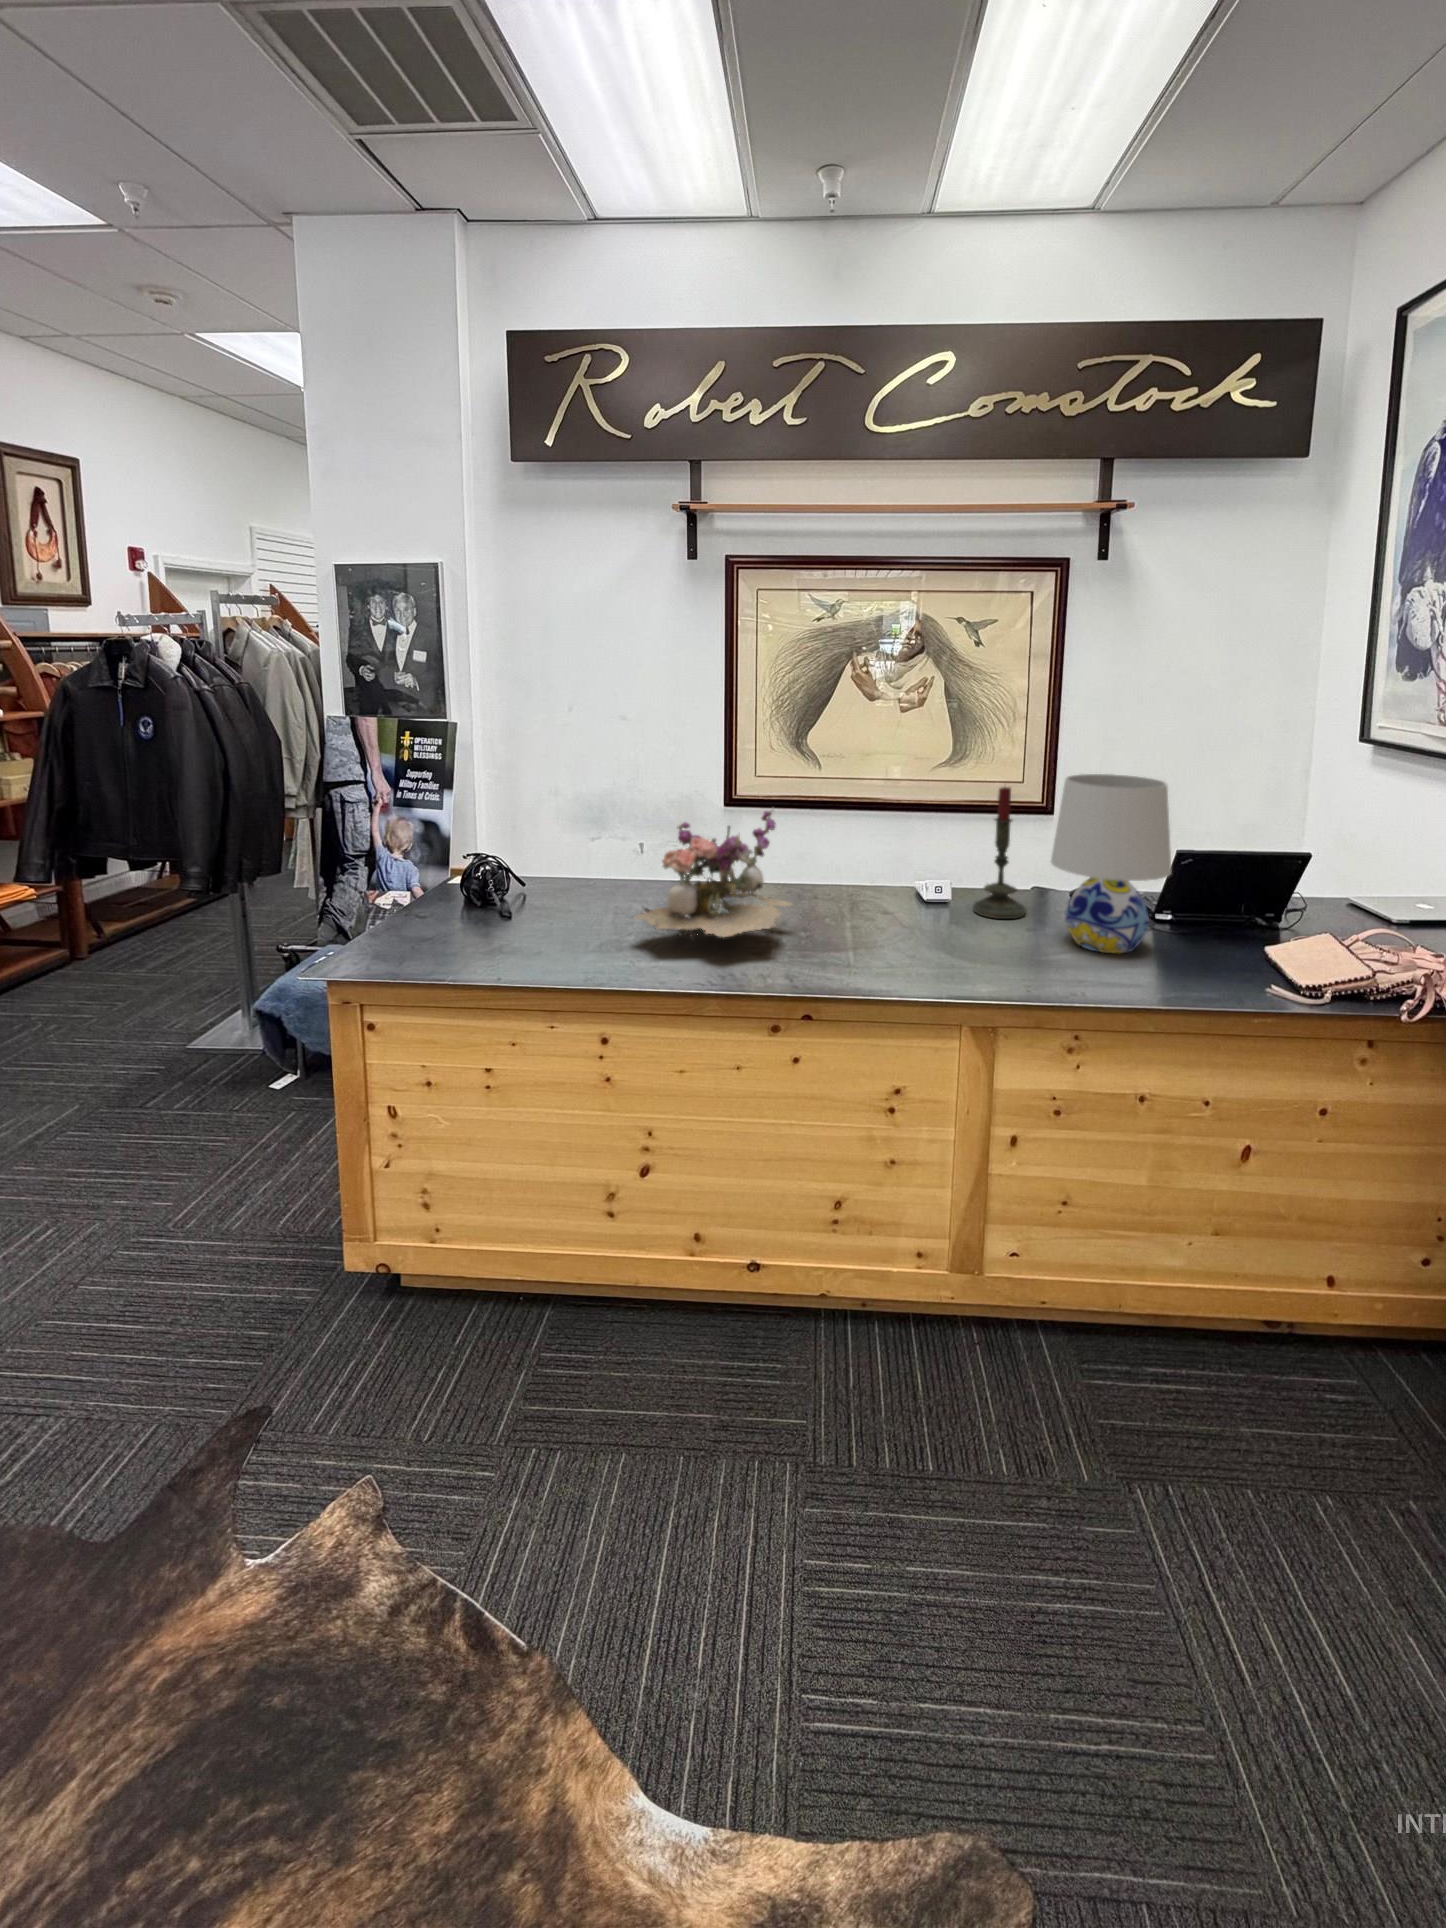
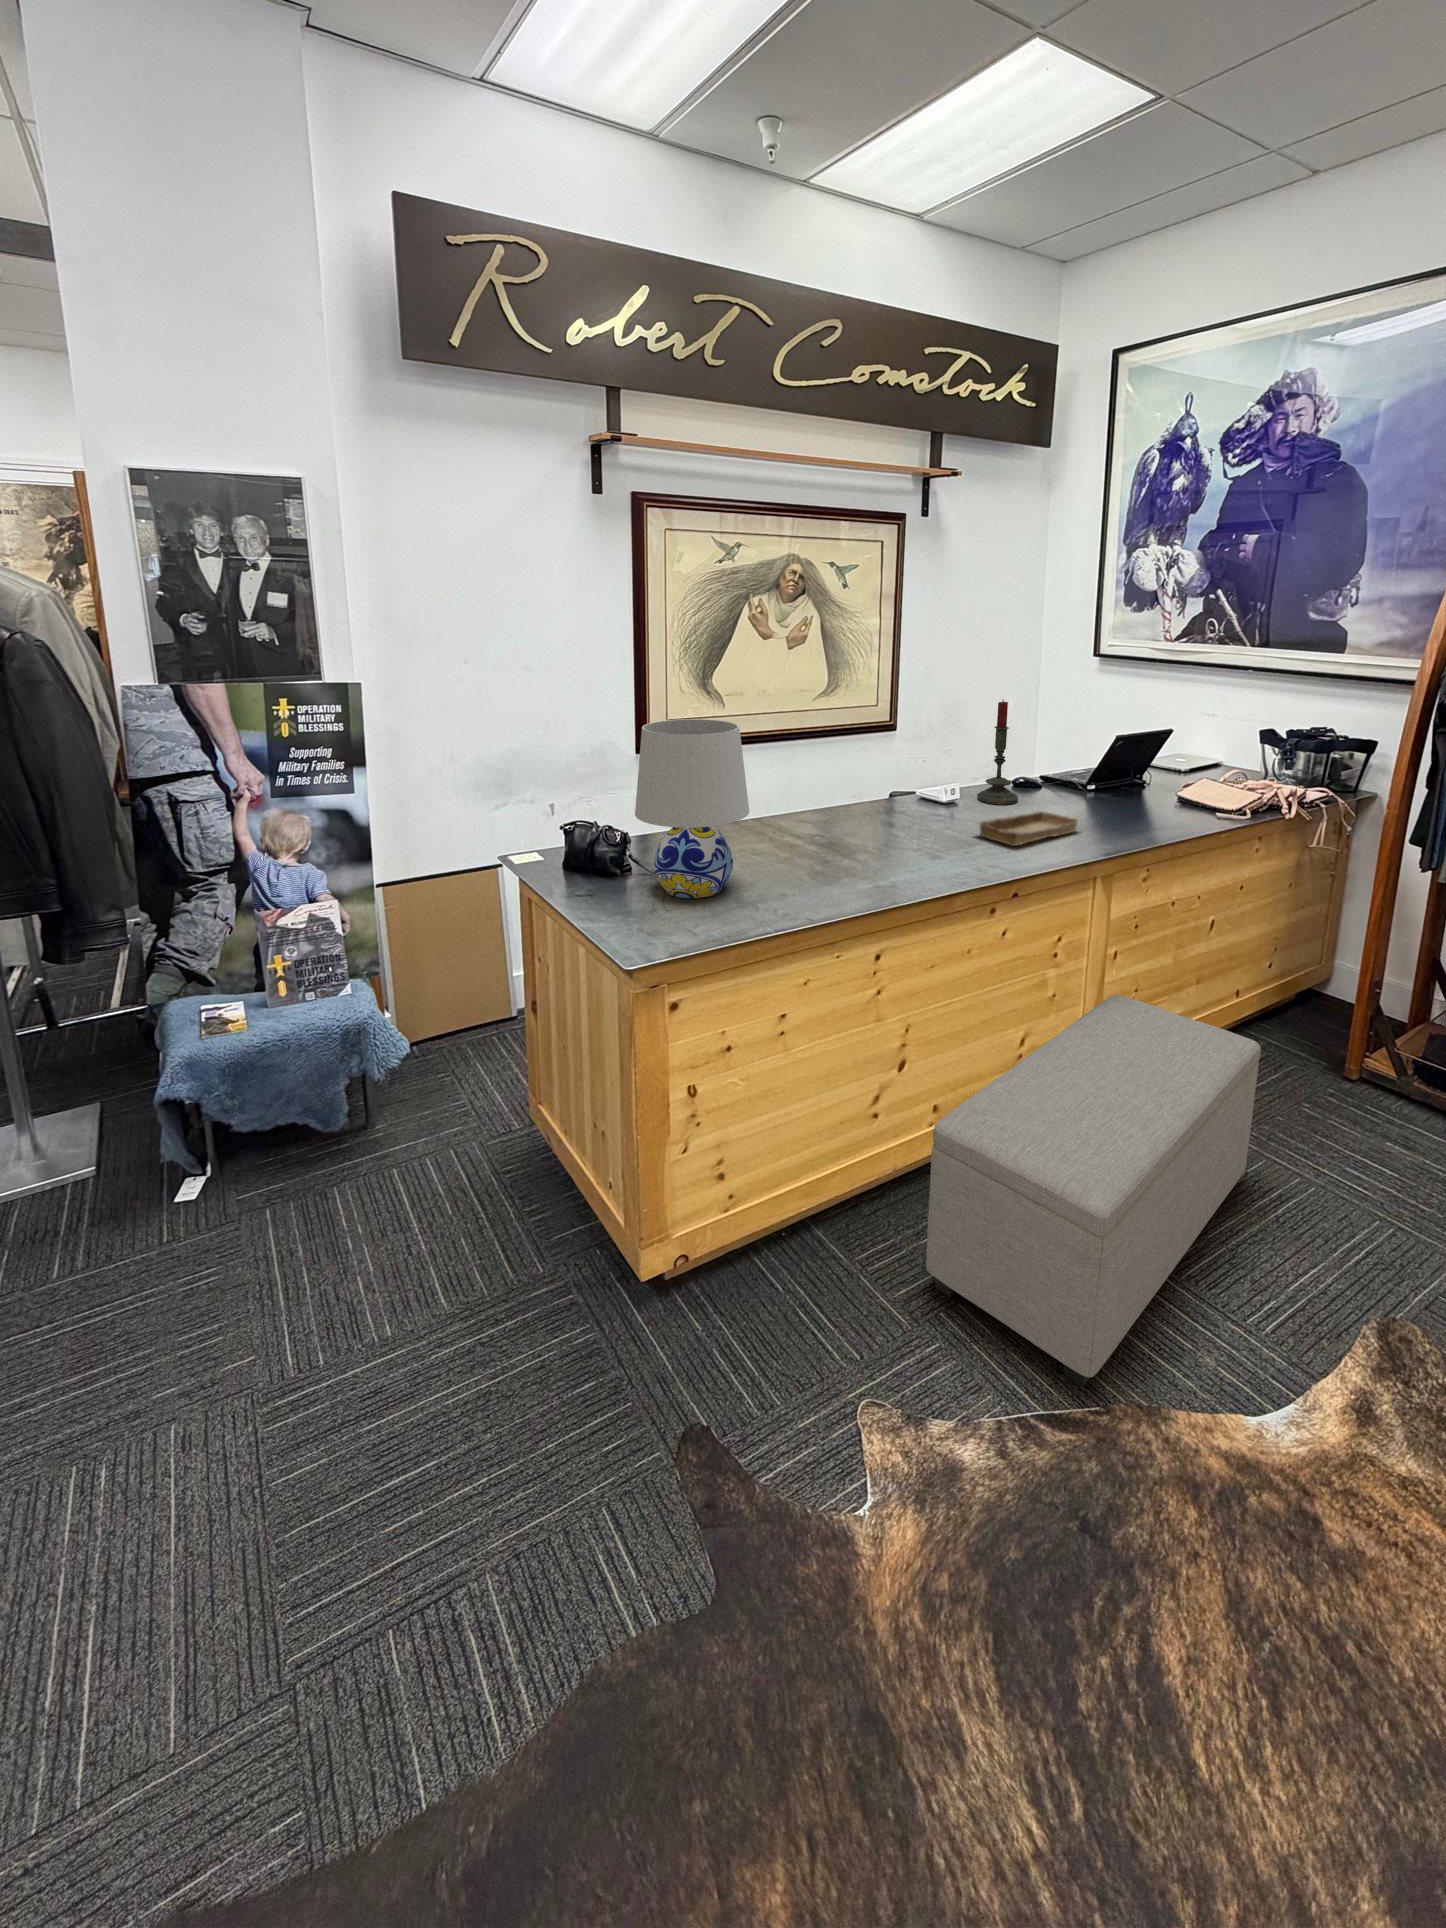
table lamp: present [1051,774,1172,953] -> present [635,719,749,898]
flower arrangement: present [635,810,792,940] -> none [826,735,952,861]
tray: none [864,925,1007,964] -> present [978,811,1079,846]
ottoman: none [523,1193,1067,1617] -> present [926,995,1261,1387]

